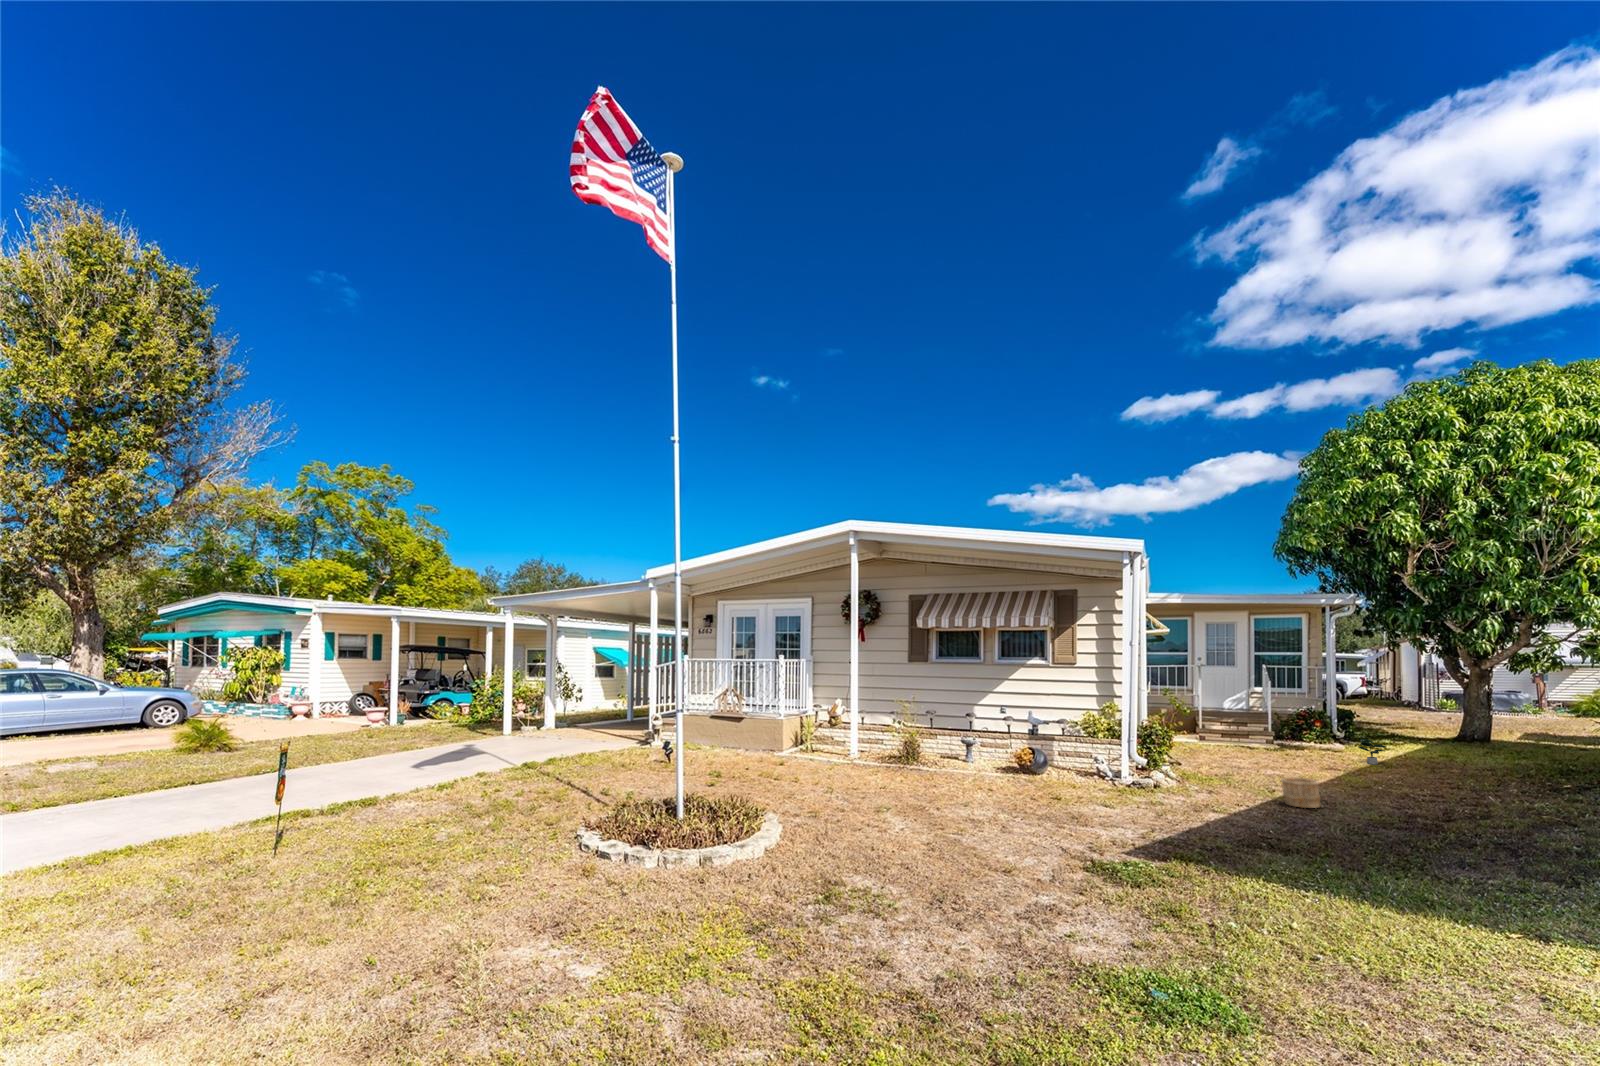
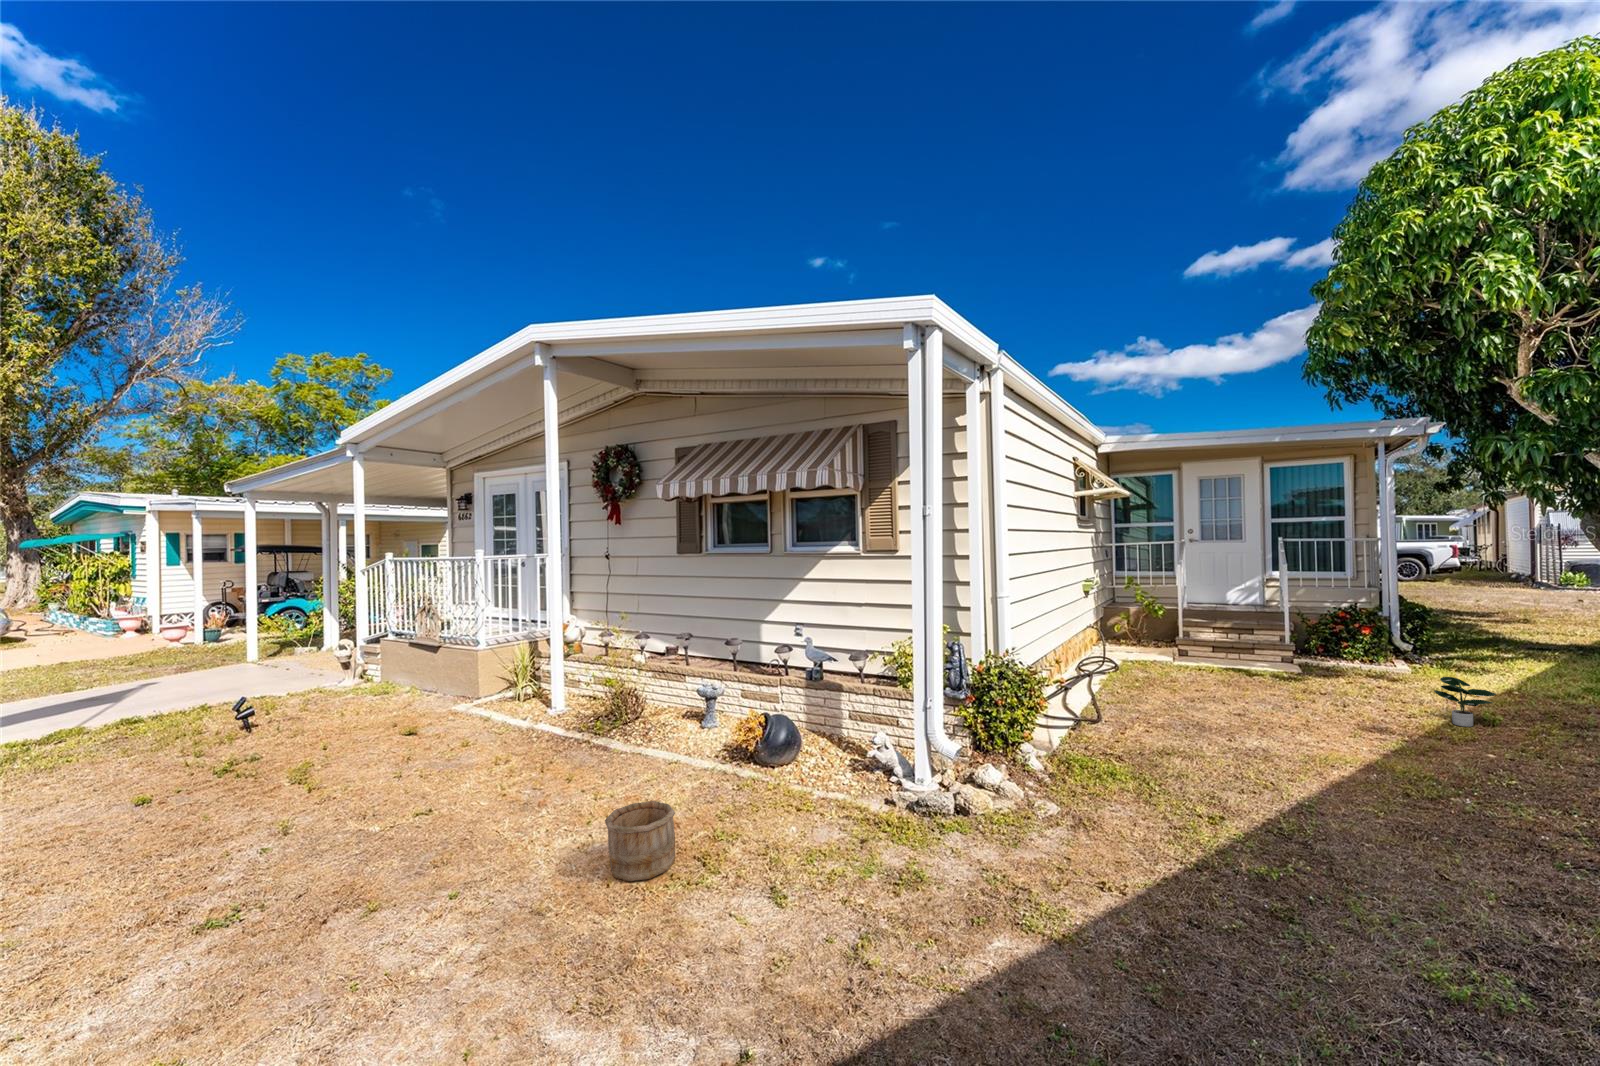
wooden bucket: present [1281,777,1320,808] -> present [605,801,675,881]

